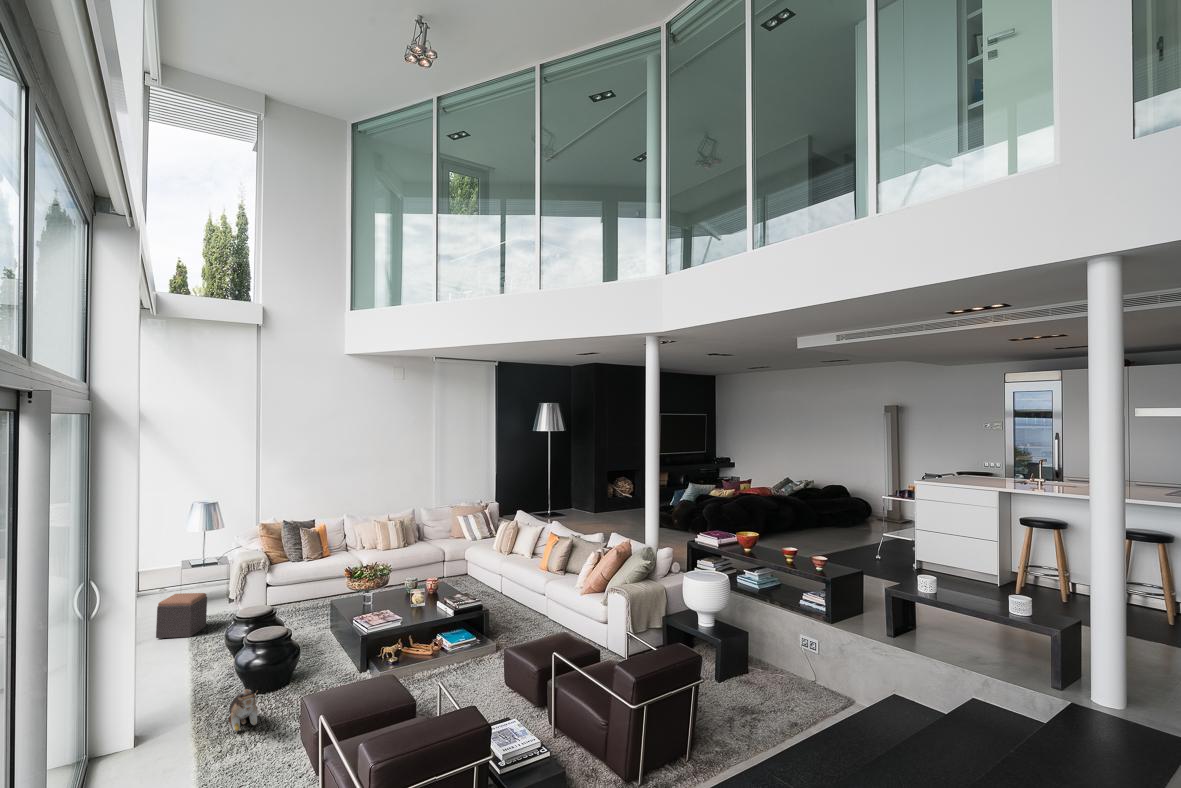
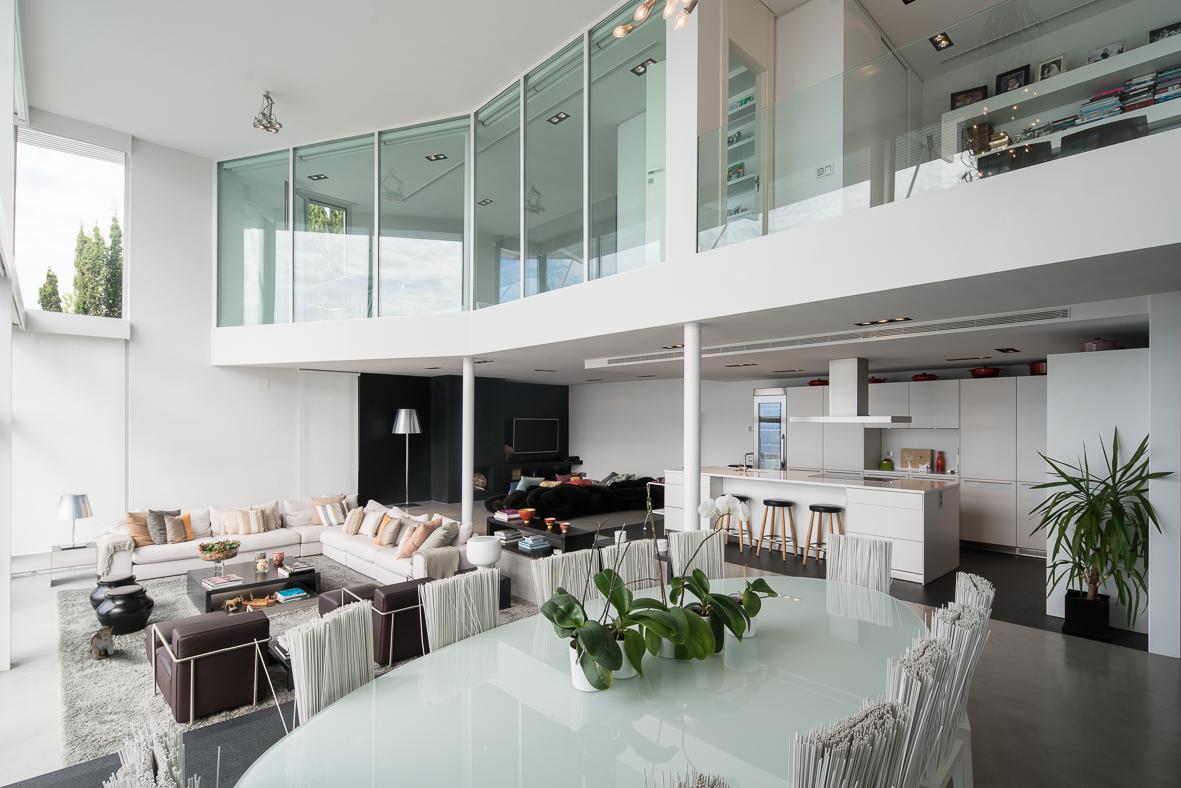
footstool: present [156,593,207,638] -> none [27,569,75,606]

